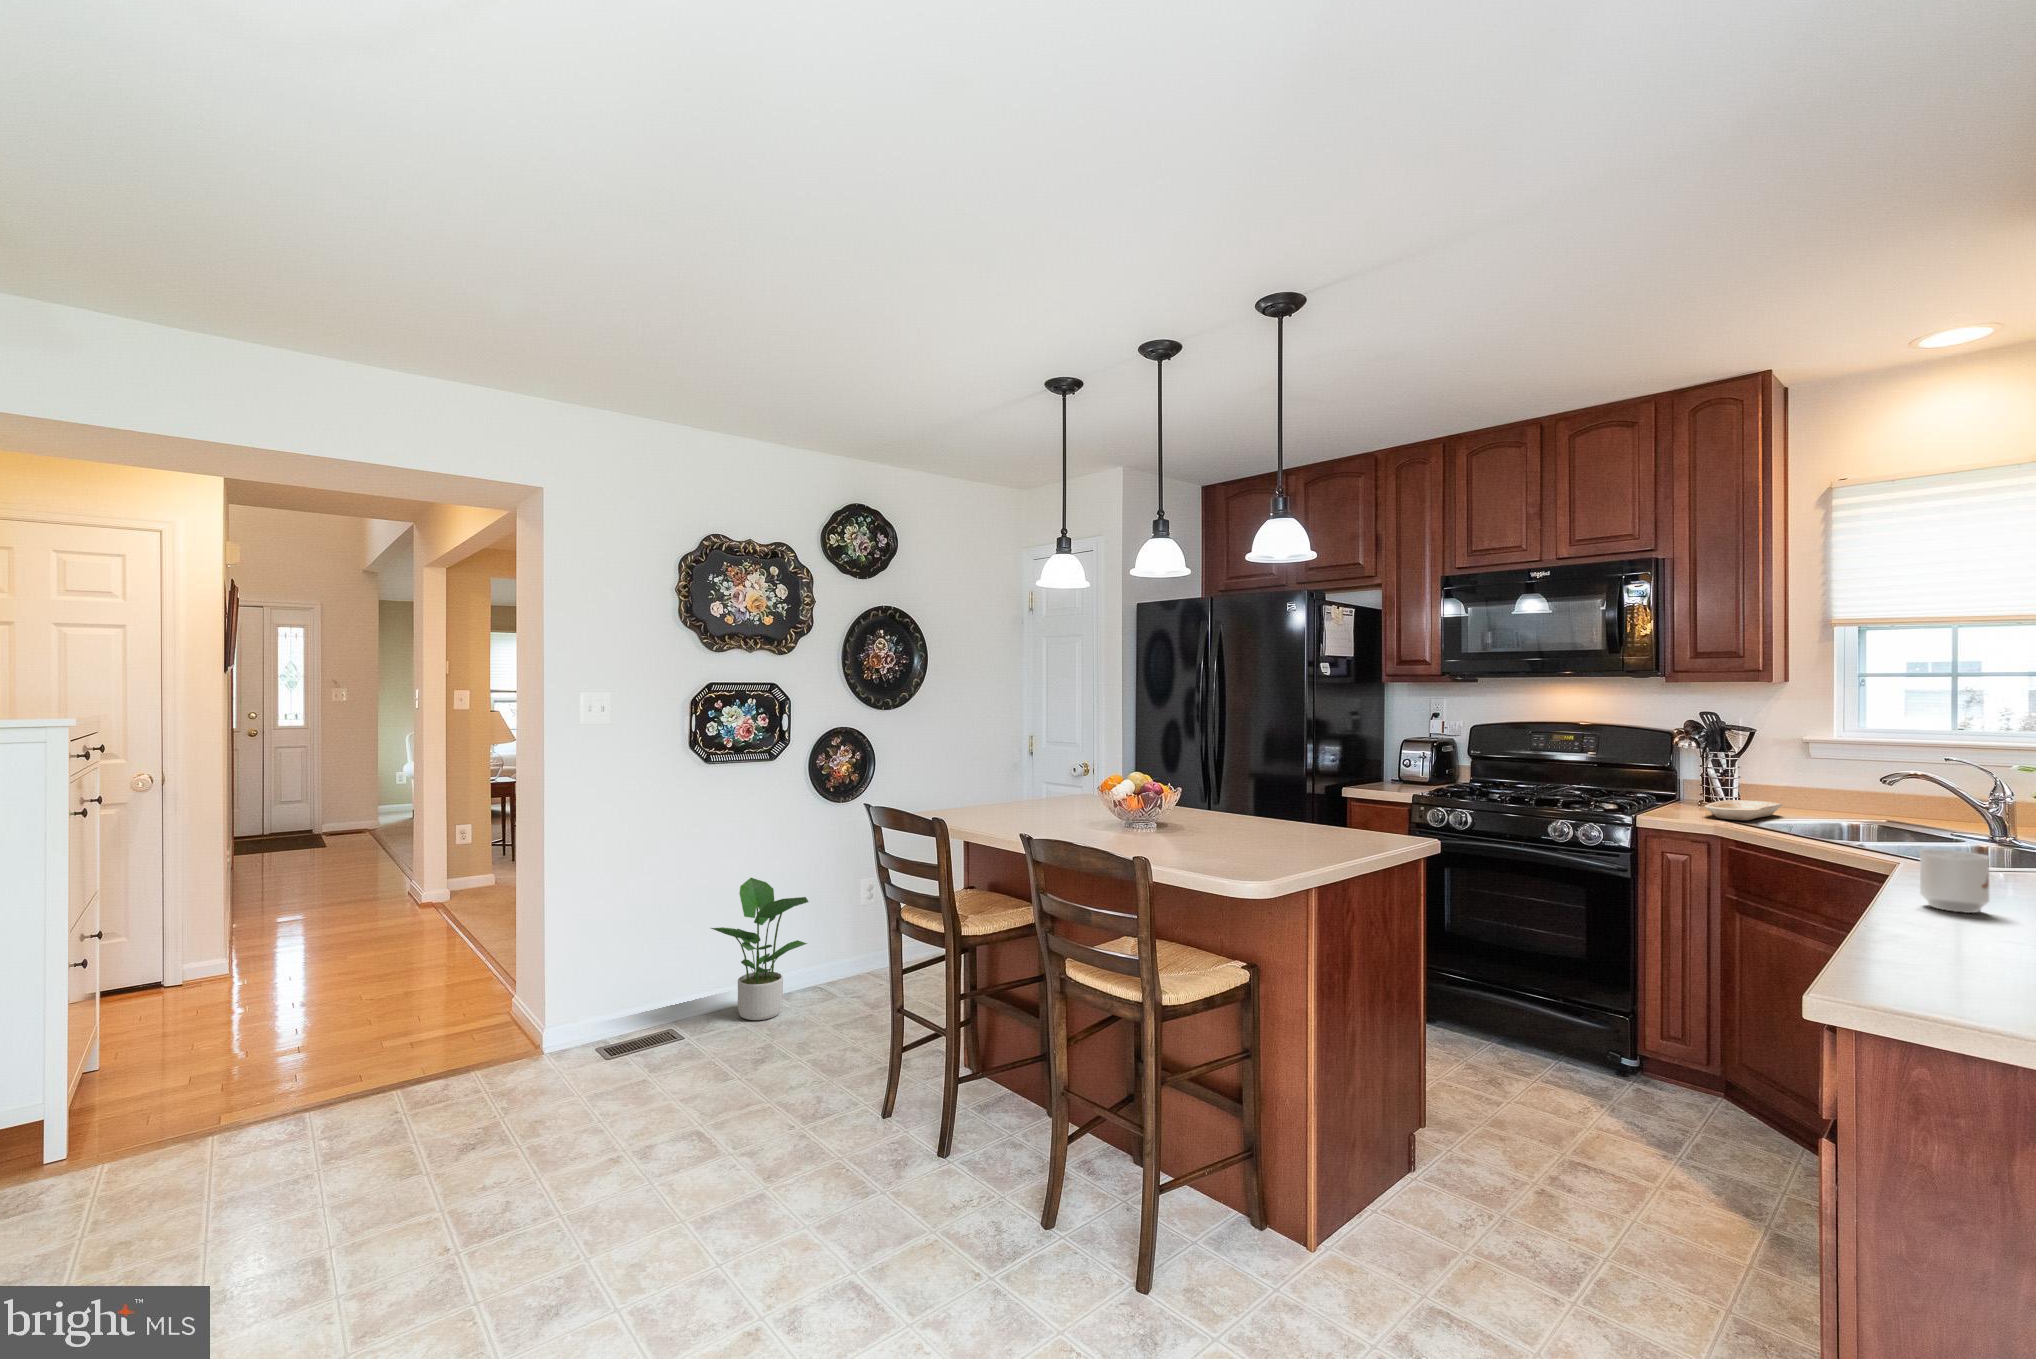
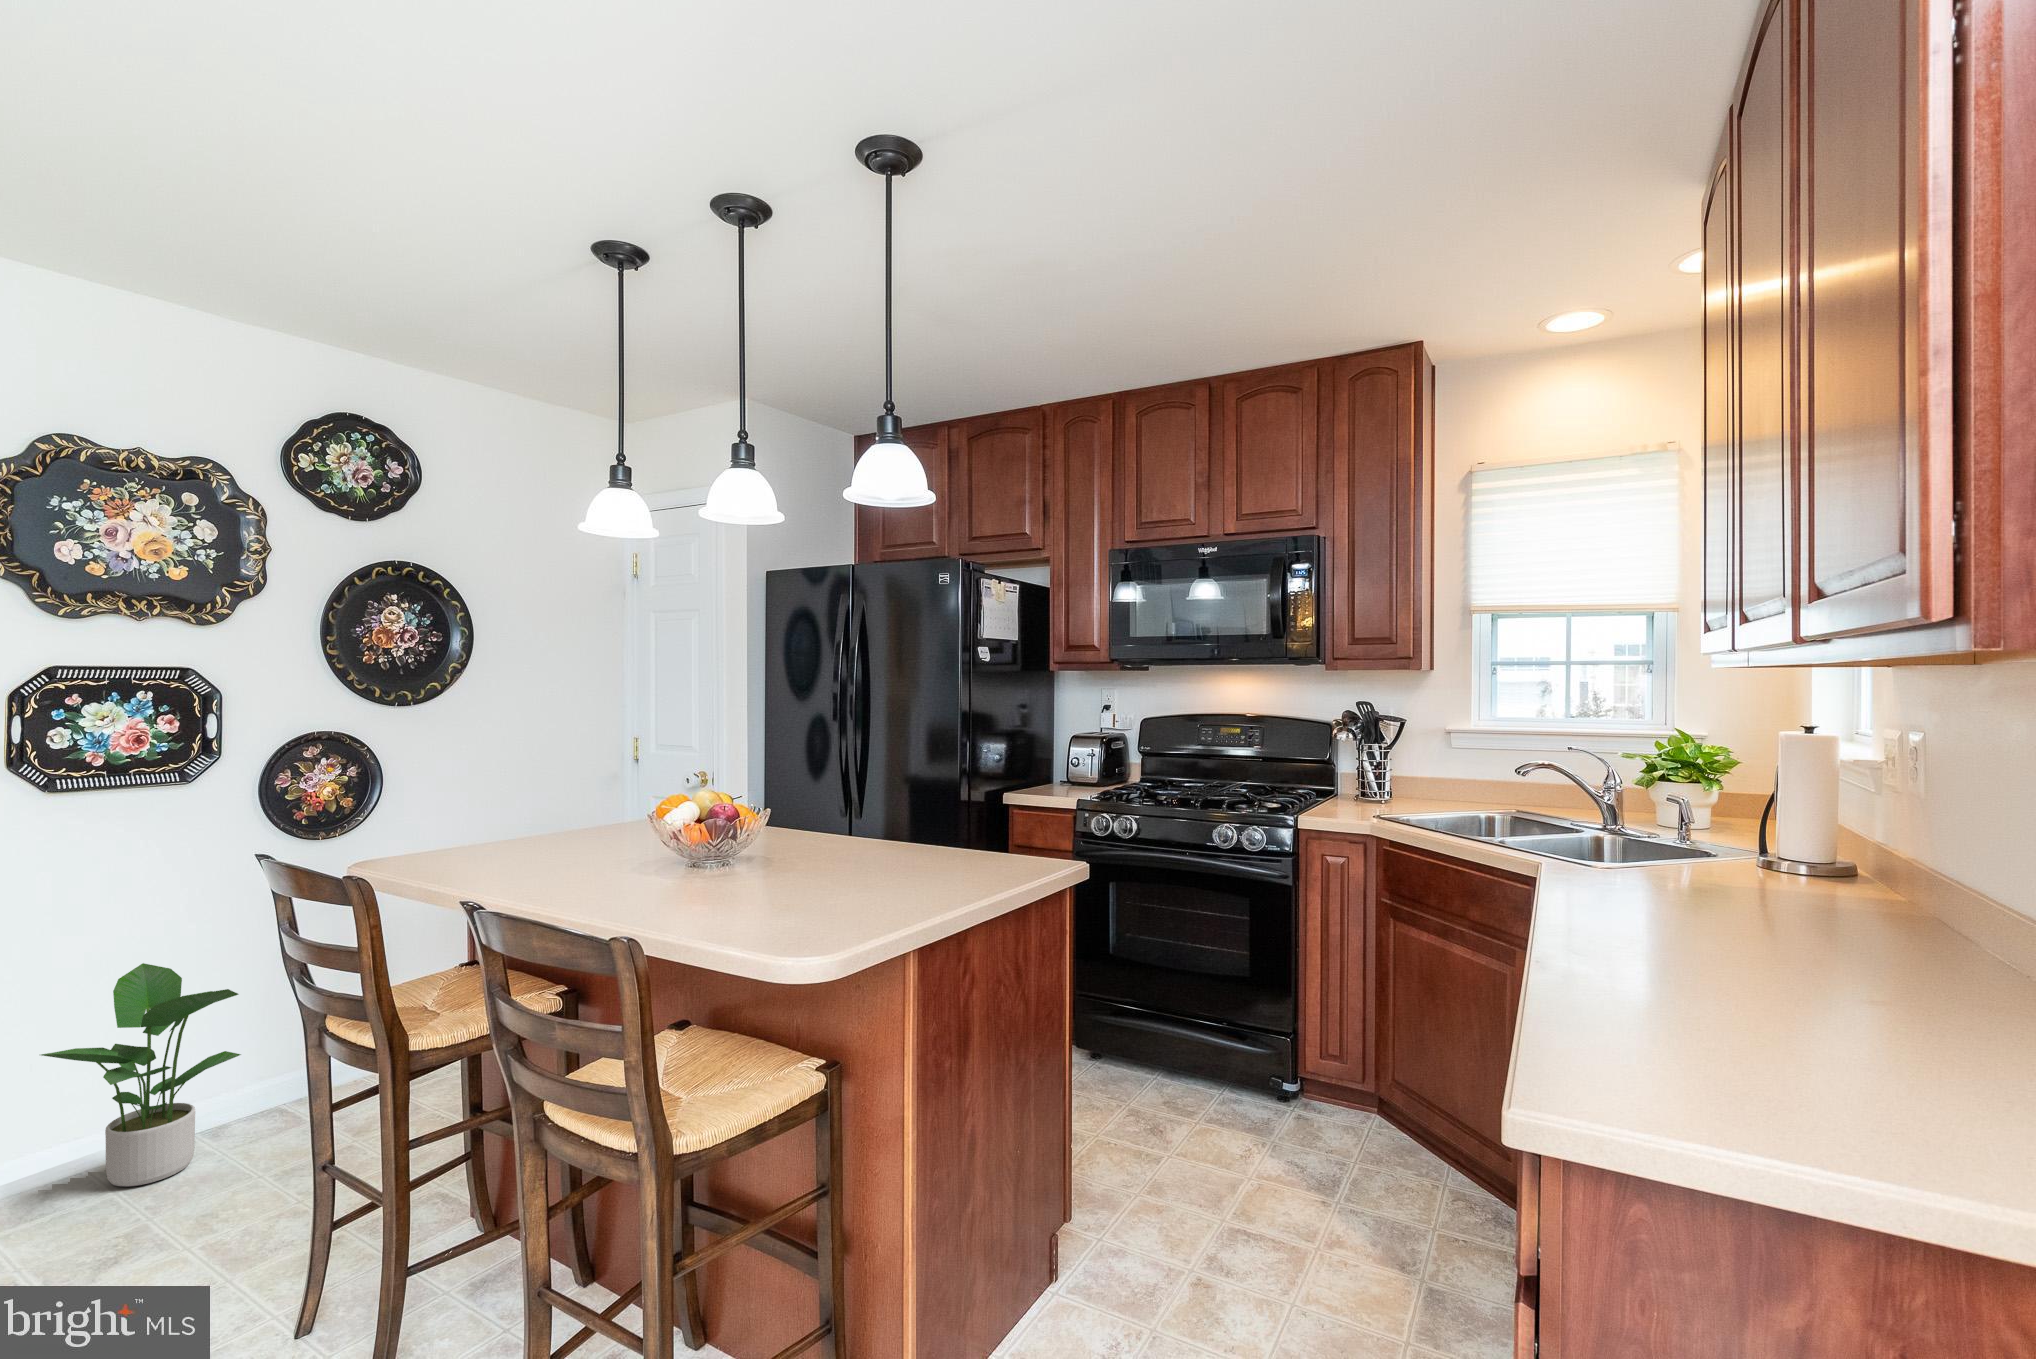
tray: present [1705,800,1782,820] -> none [1365,795,1432,818]
mug: present [1919,849,1990,913] -> none [1607,860,1678,935]

